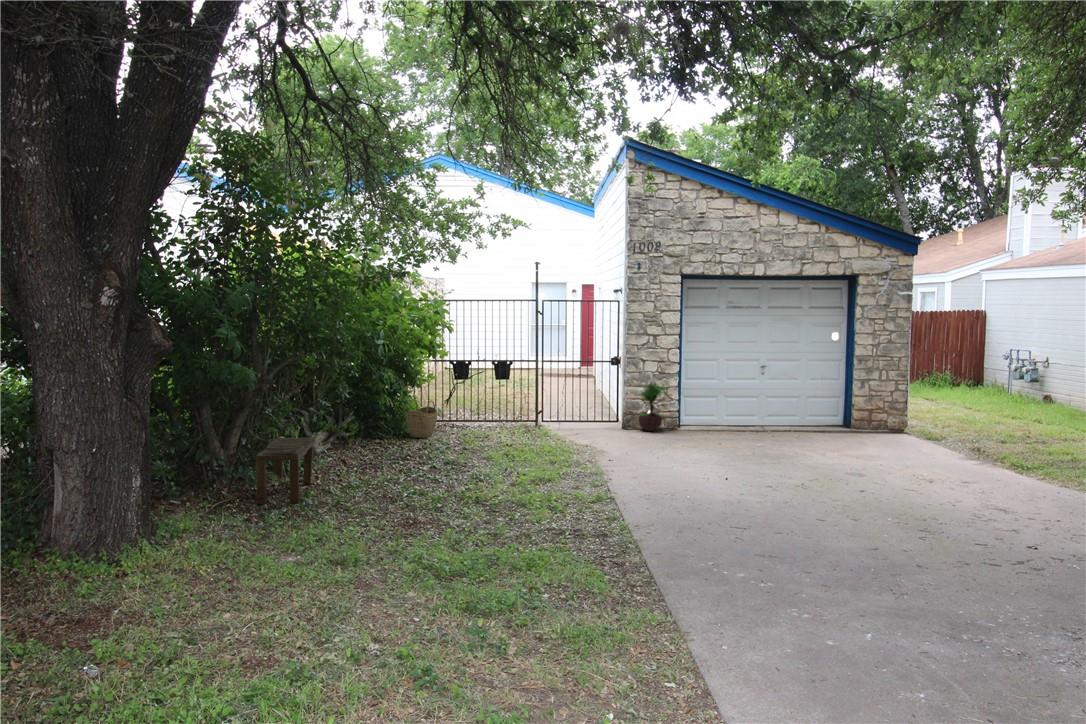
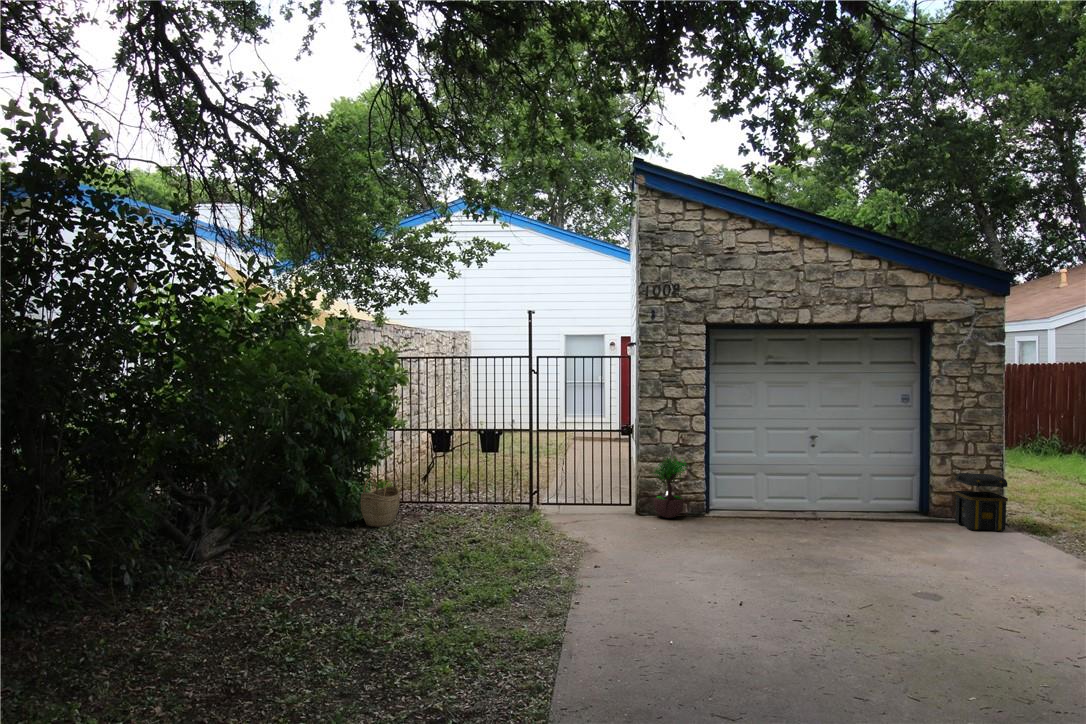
toolbox: none [870,394,911,438] -> present [955,473,1008,532]
bench: present [255,438,315,504] -> none [80,540,190,638]

